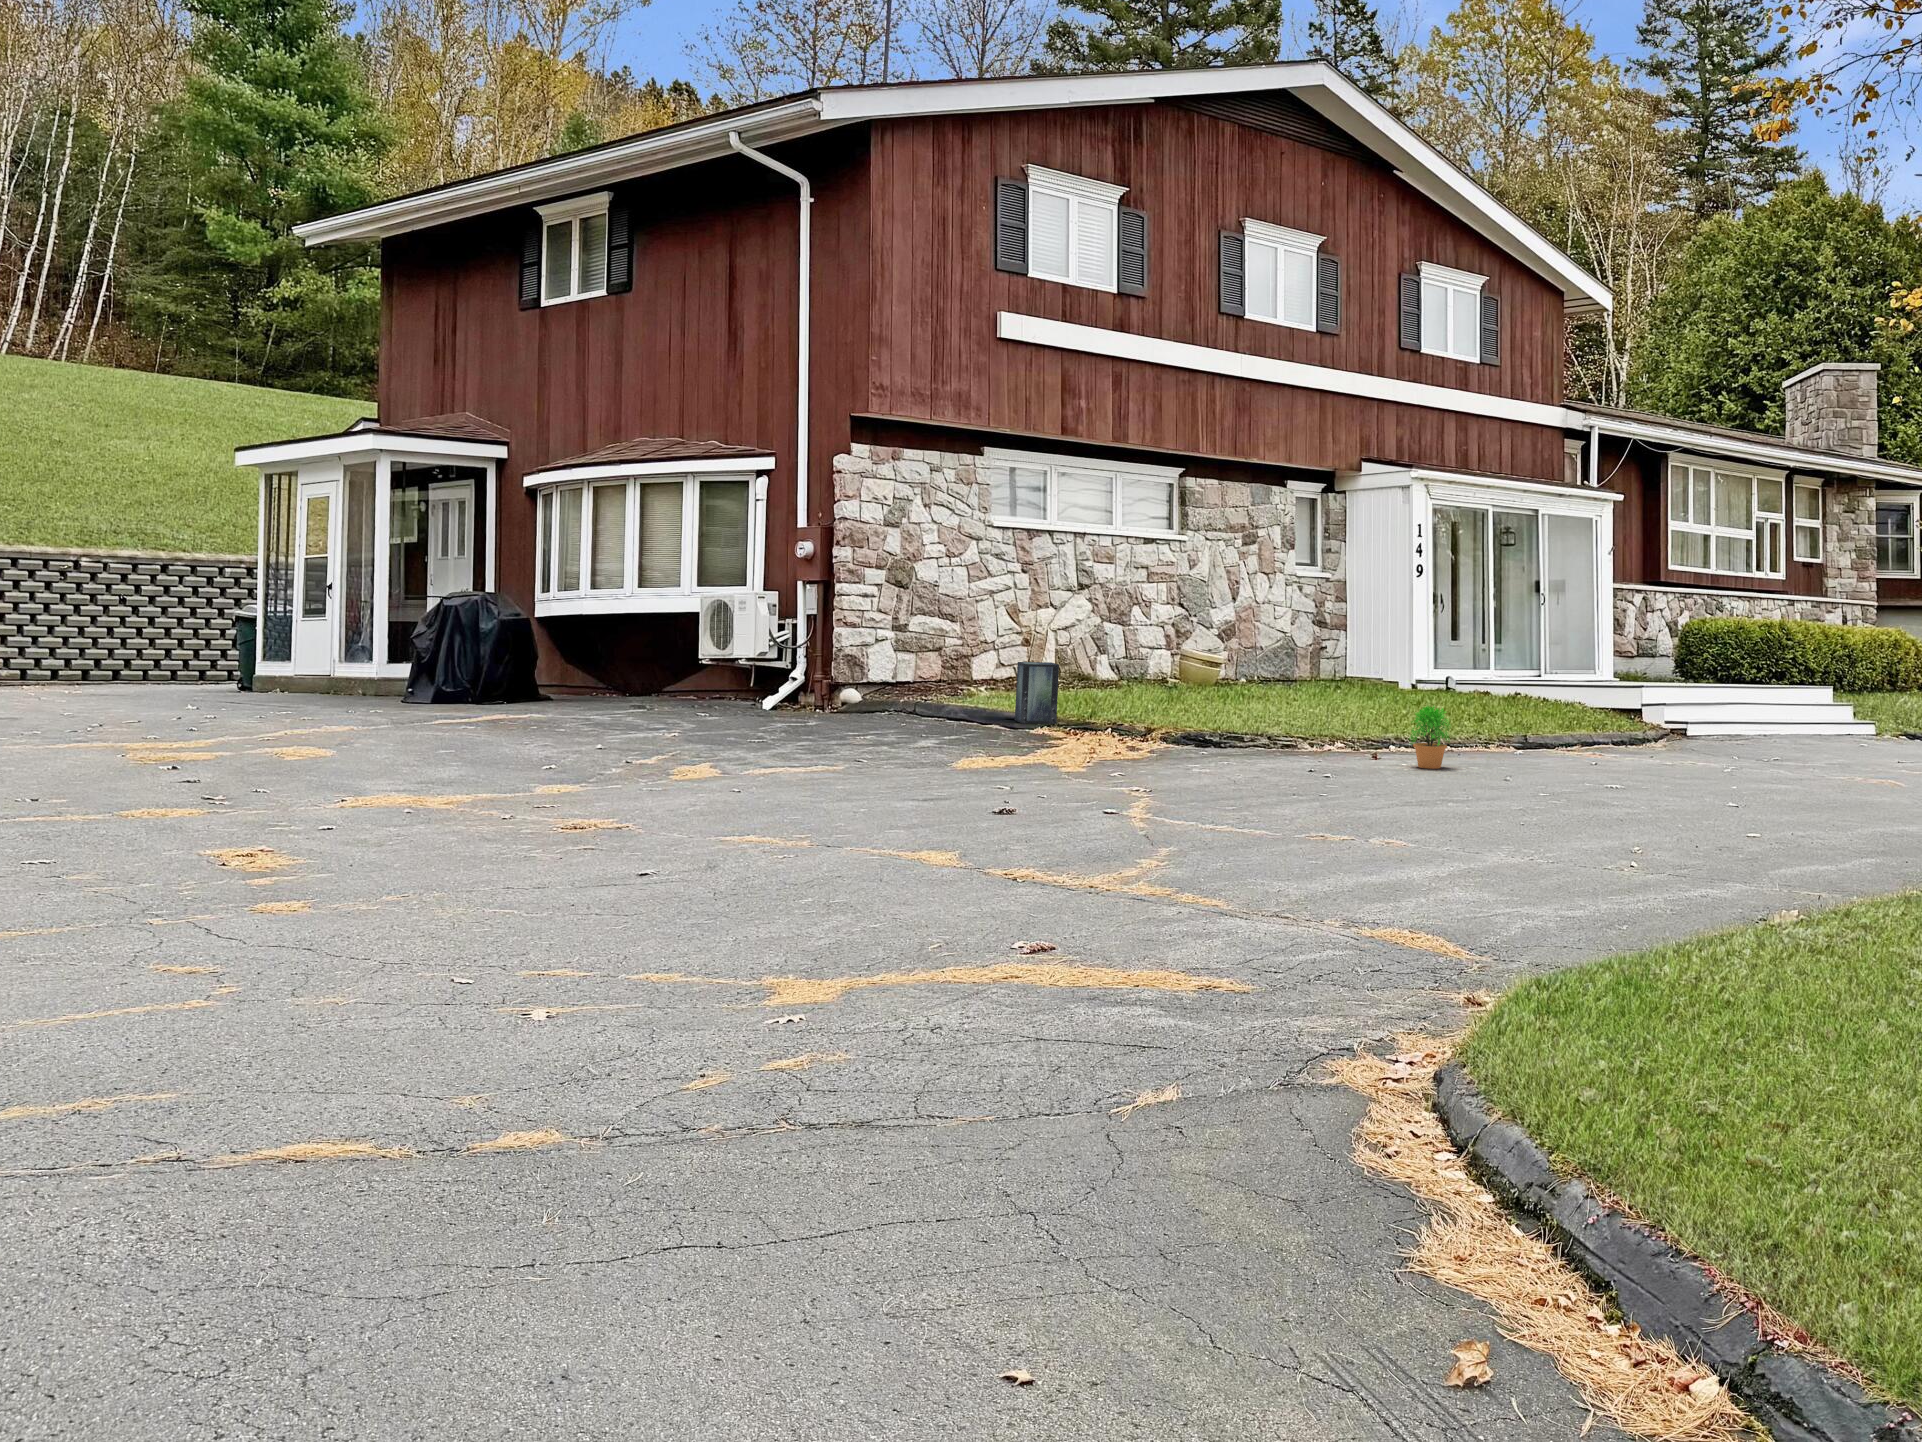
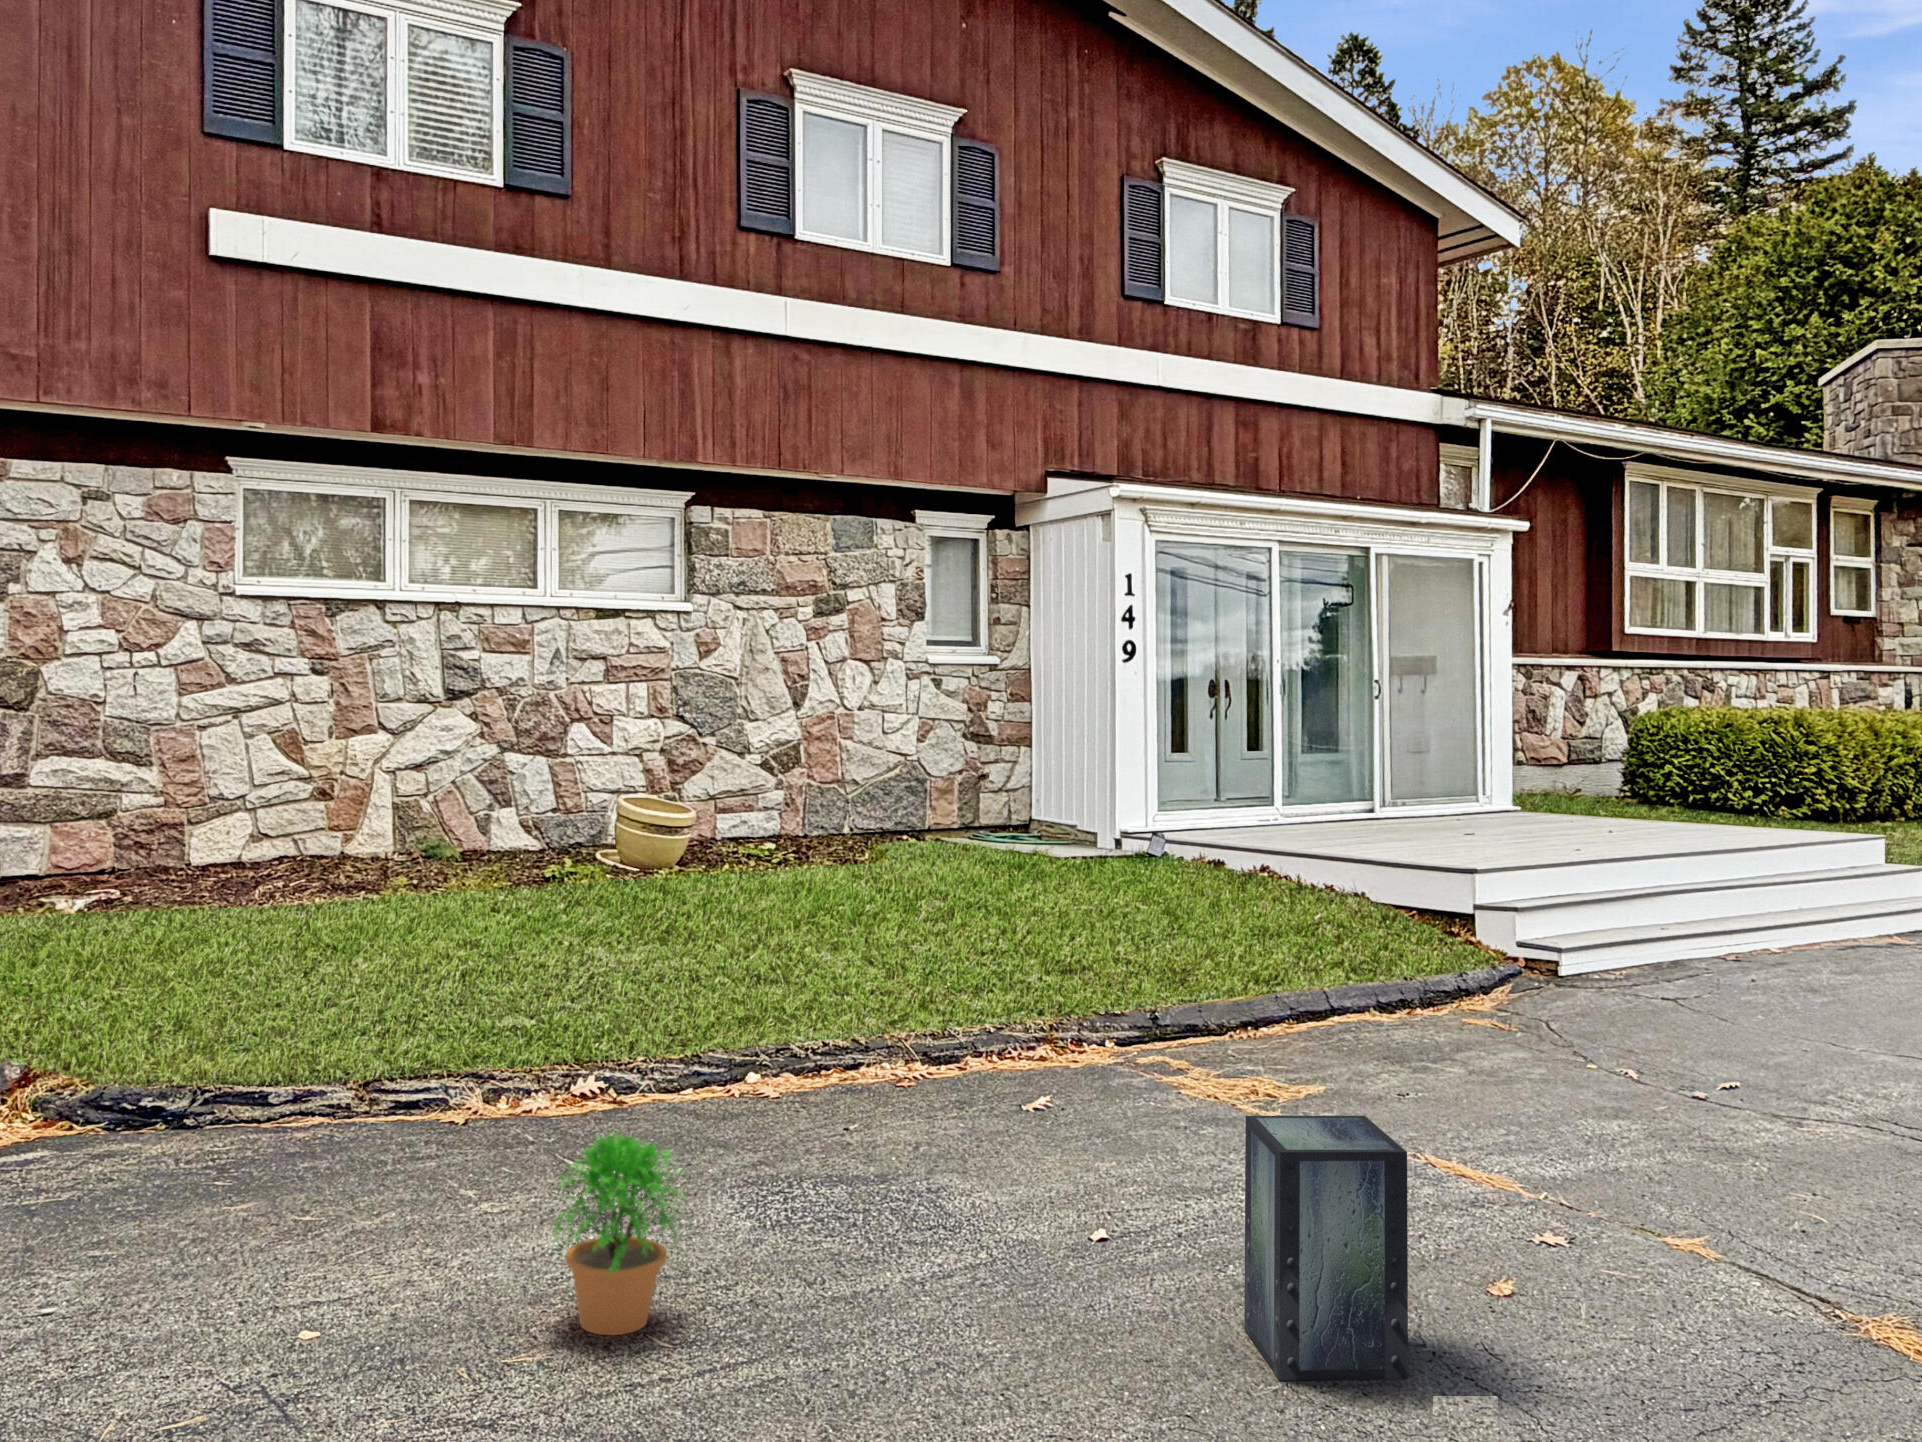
storage box: present [1015,662,1059,724] -> present [1244,1116,1408,1381]

